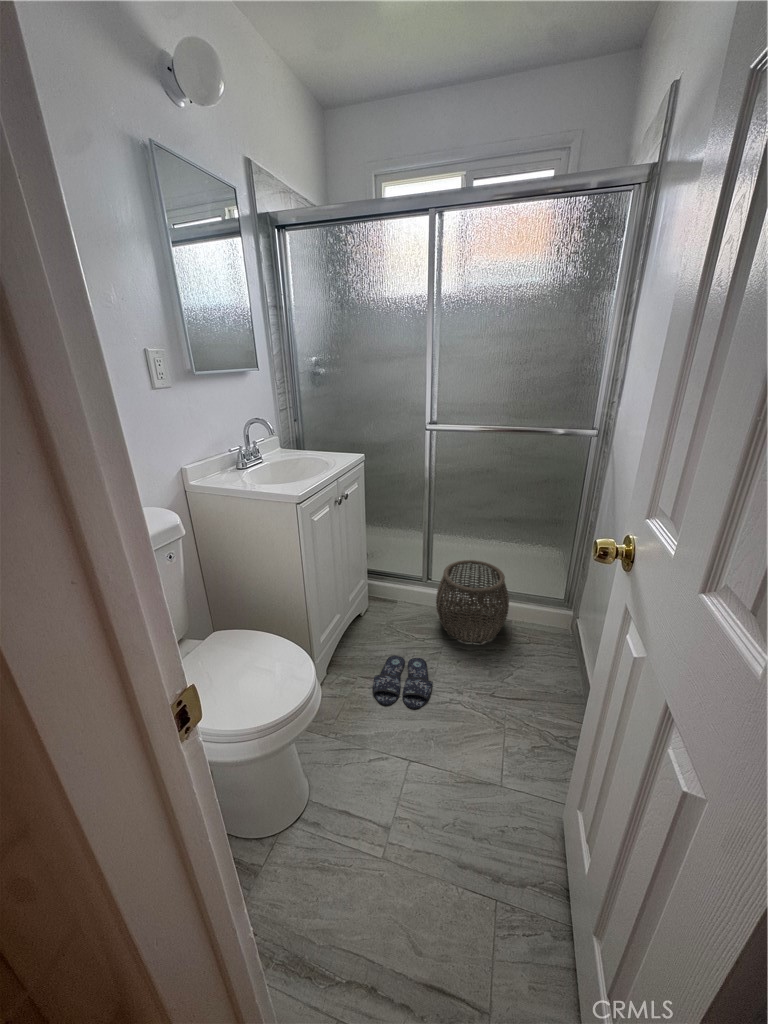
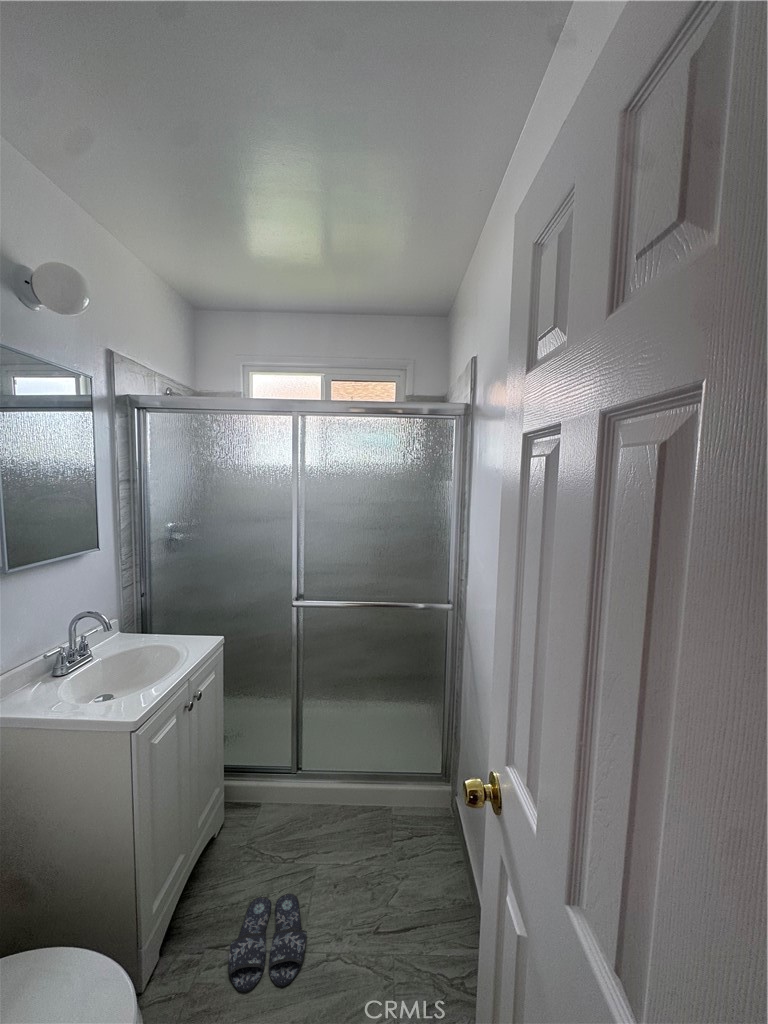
woven basket: present [436,560,509,643] -> none [307,743,388,854]

